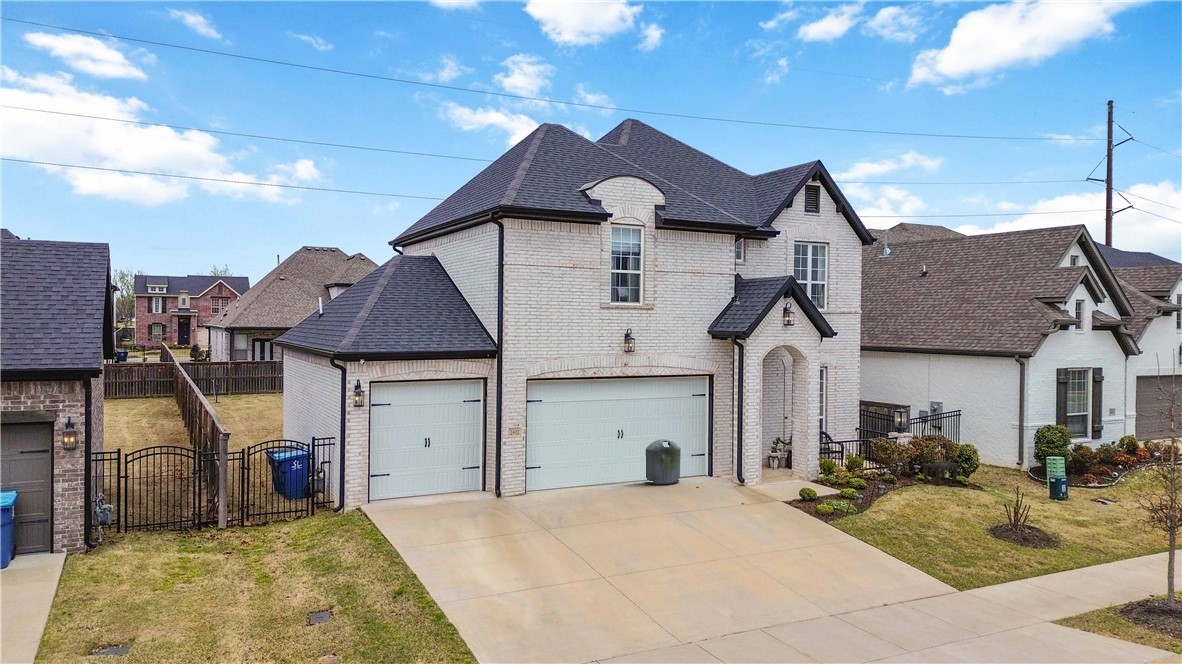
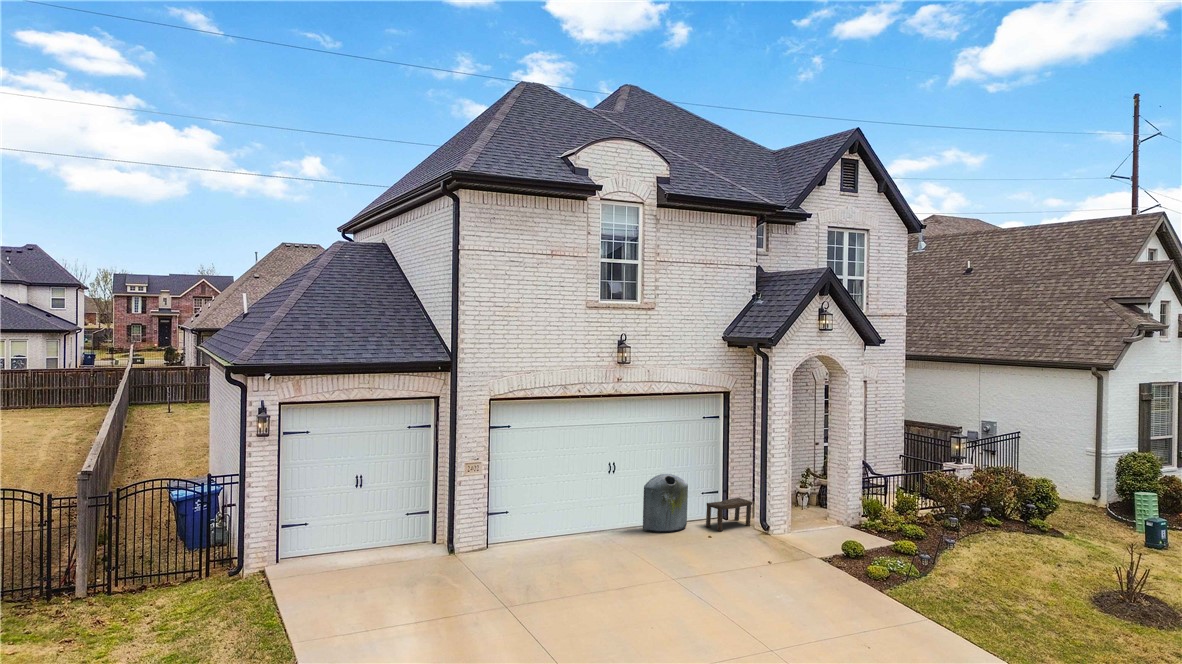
bench: present [924,461,958,486] -> present [706,498,752,531]

